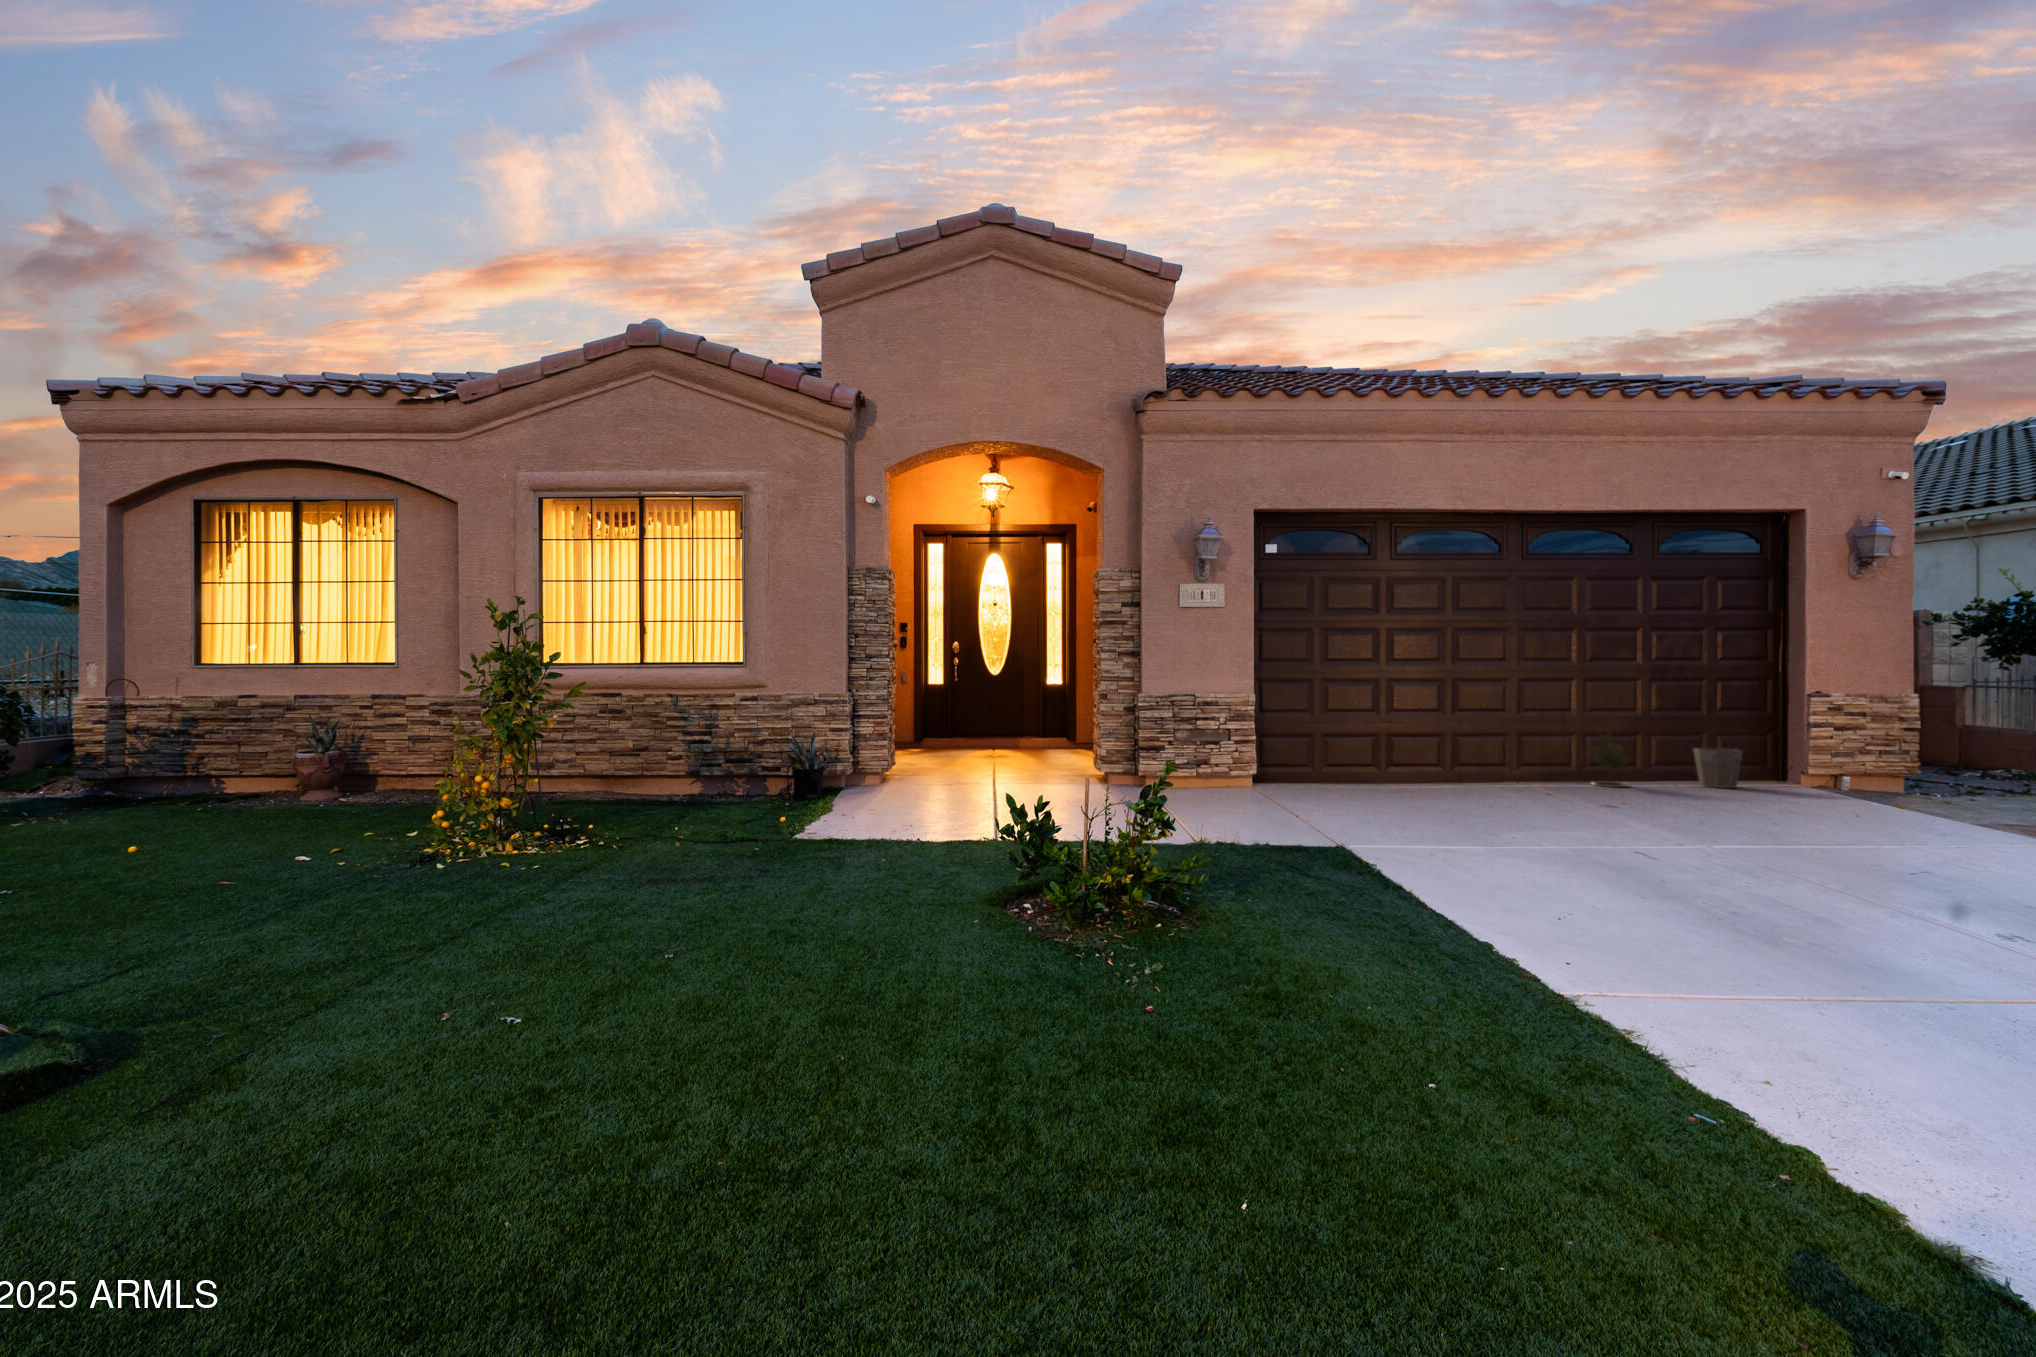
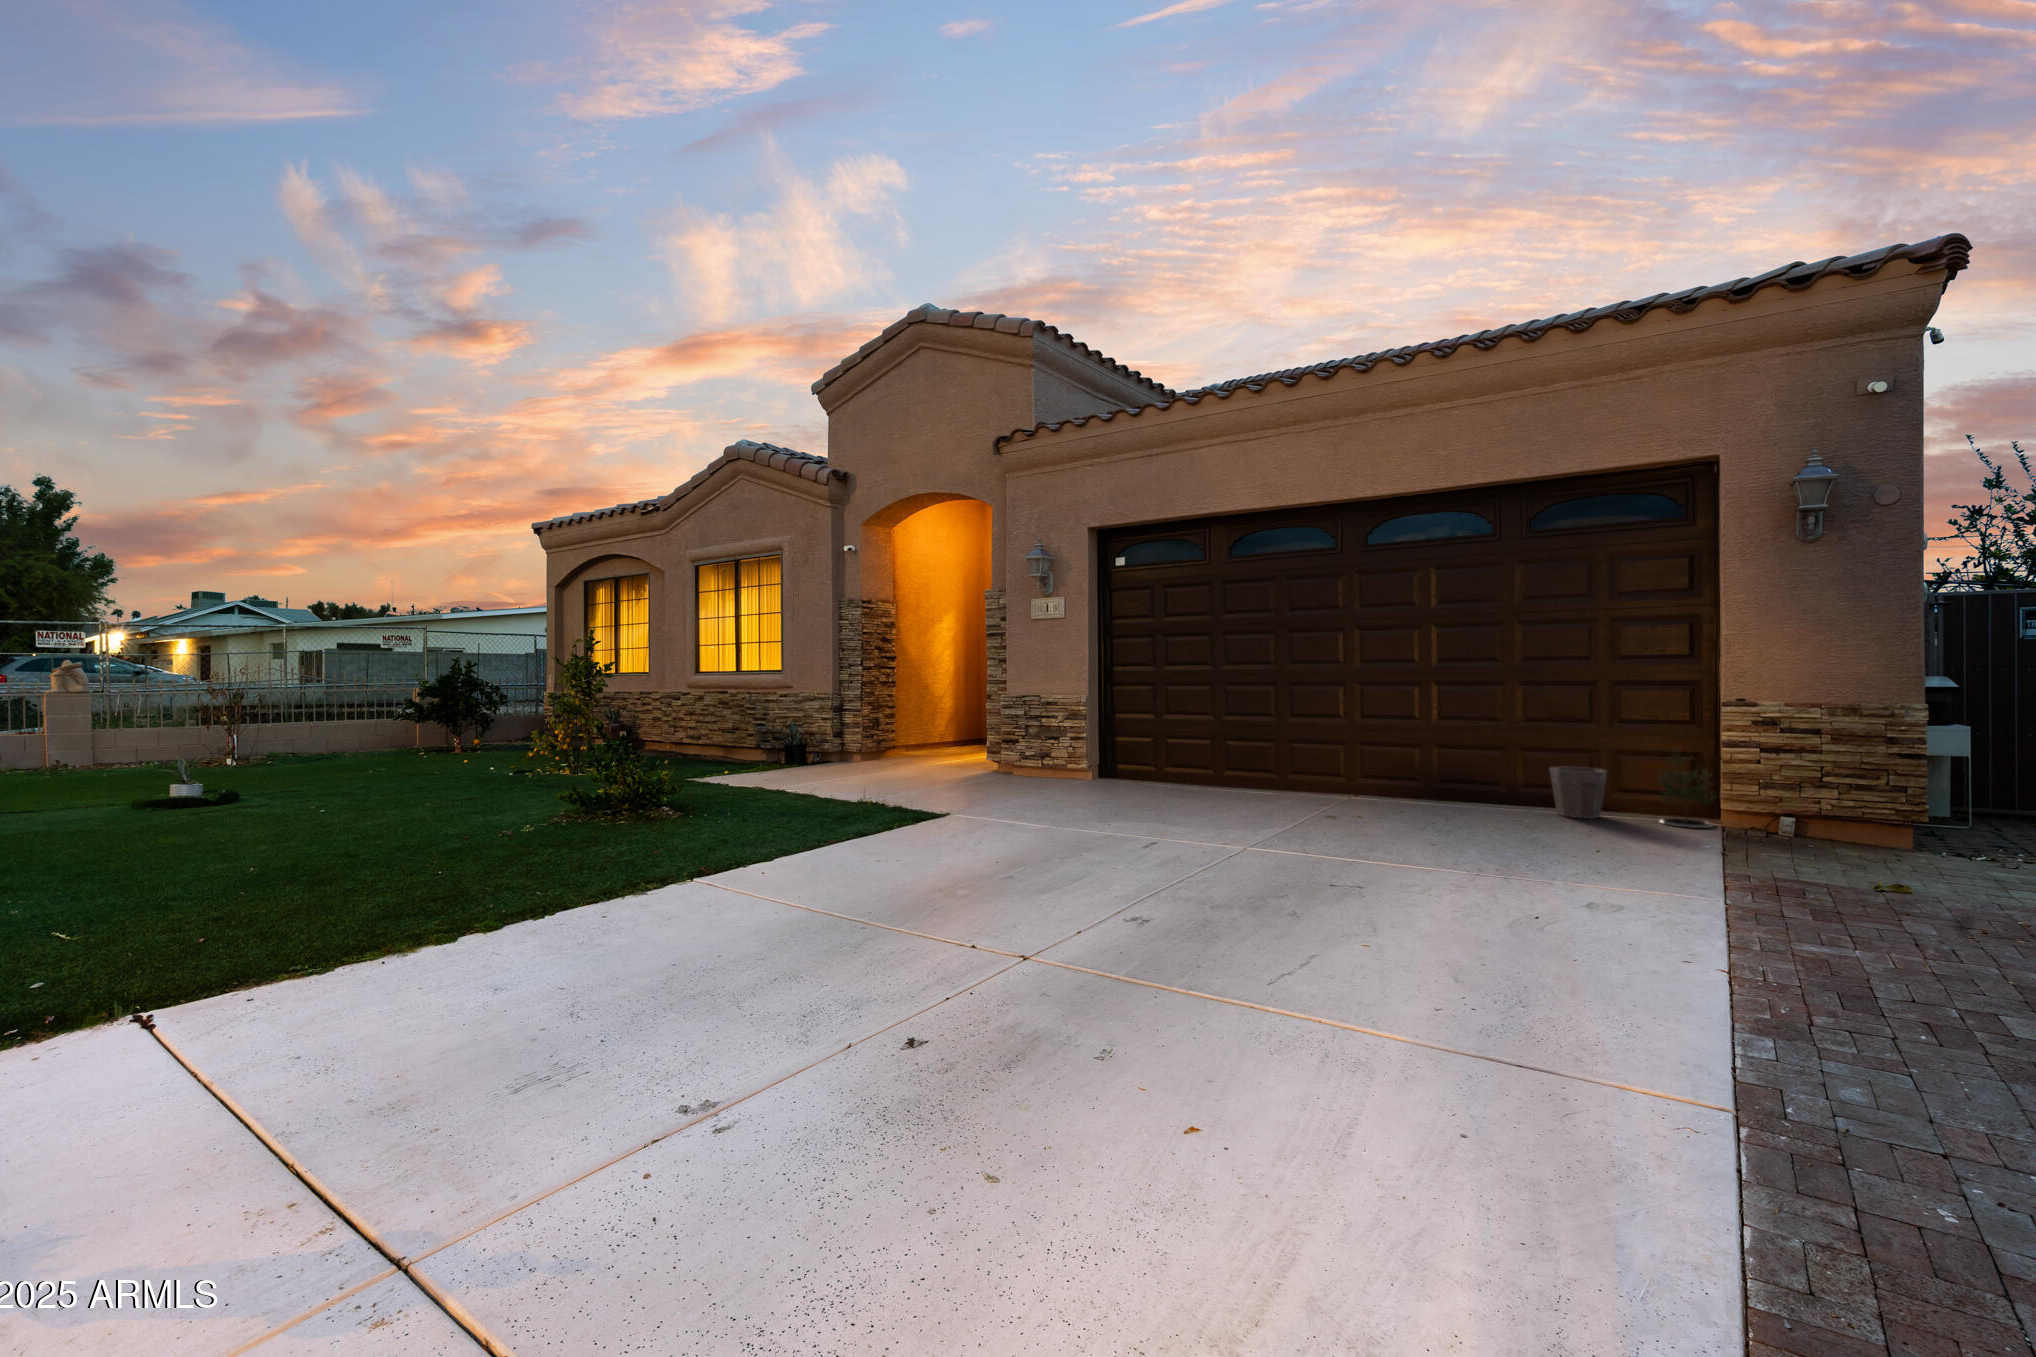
potted tree: present [1590,731,1629,787] -> present [1659,749,1715,828]

